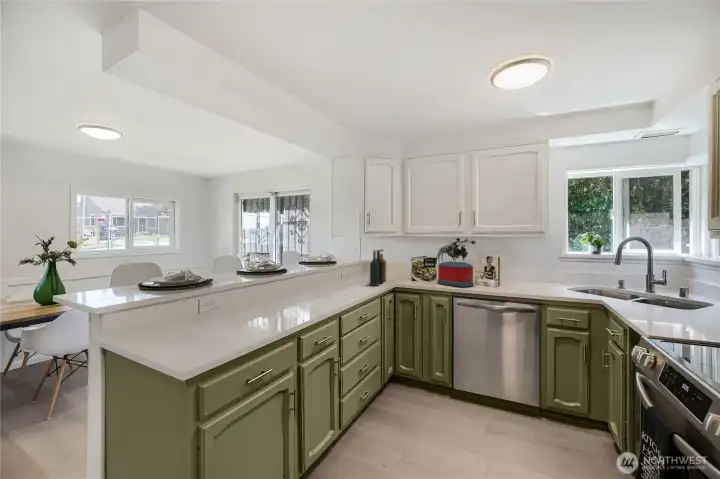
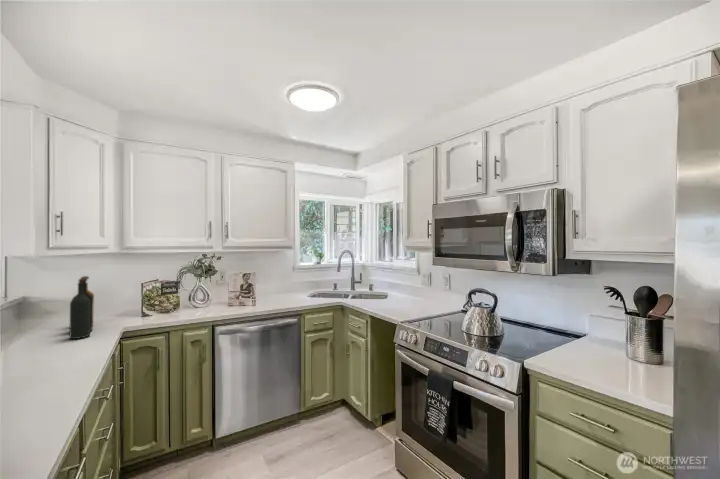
toaster: present [438,261,474,287] -> none [183,283,230,313]

